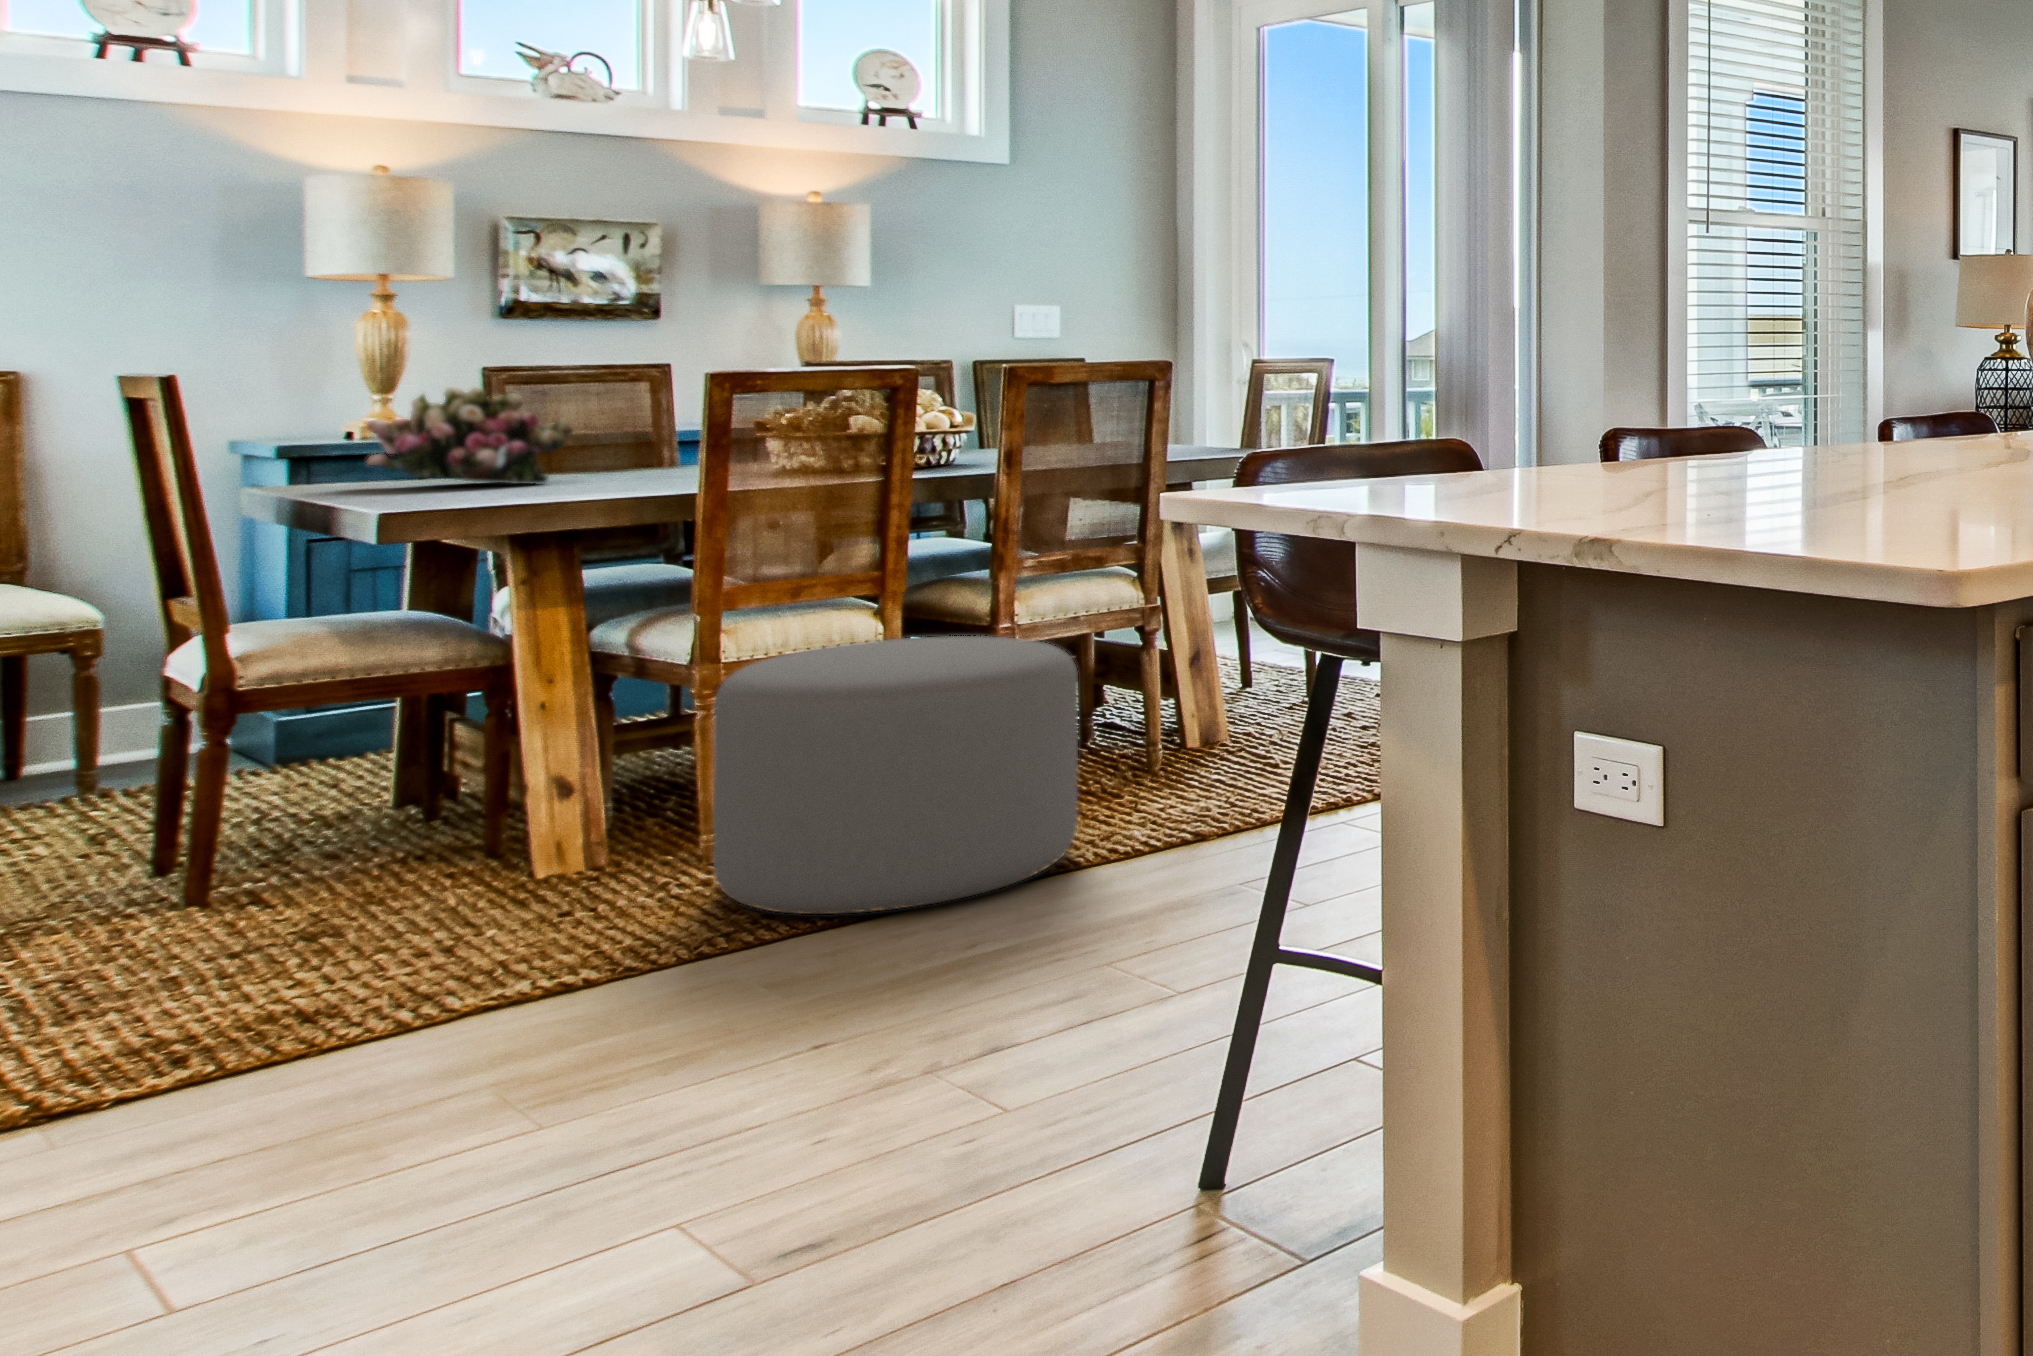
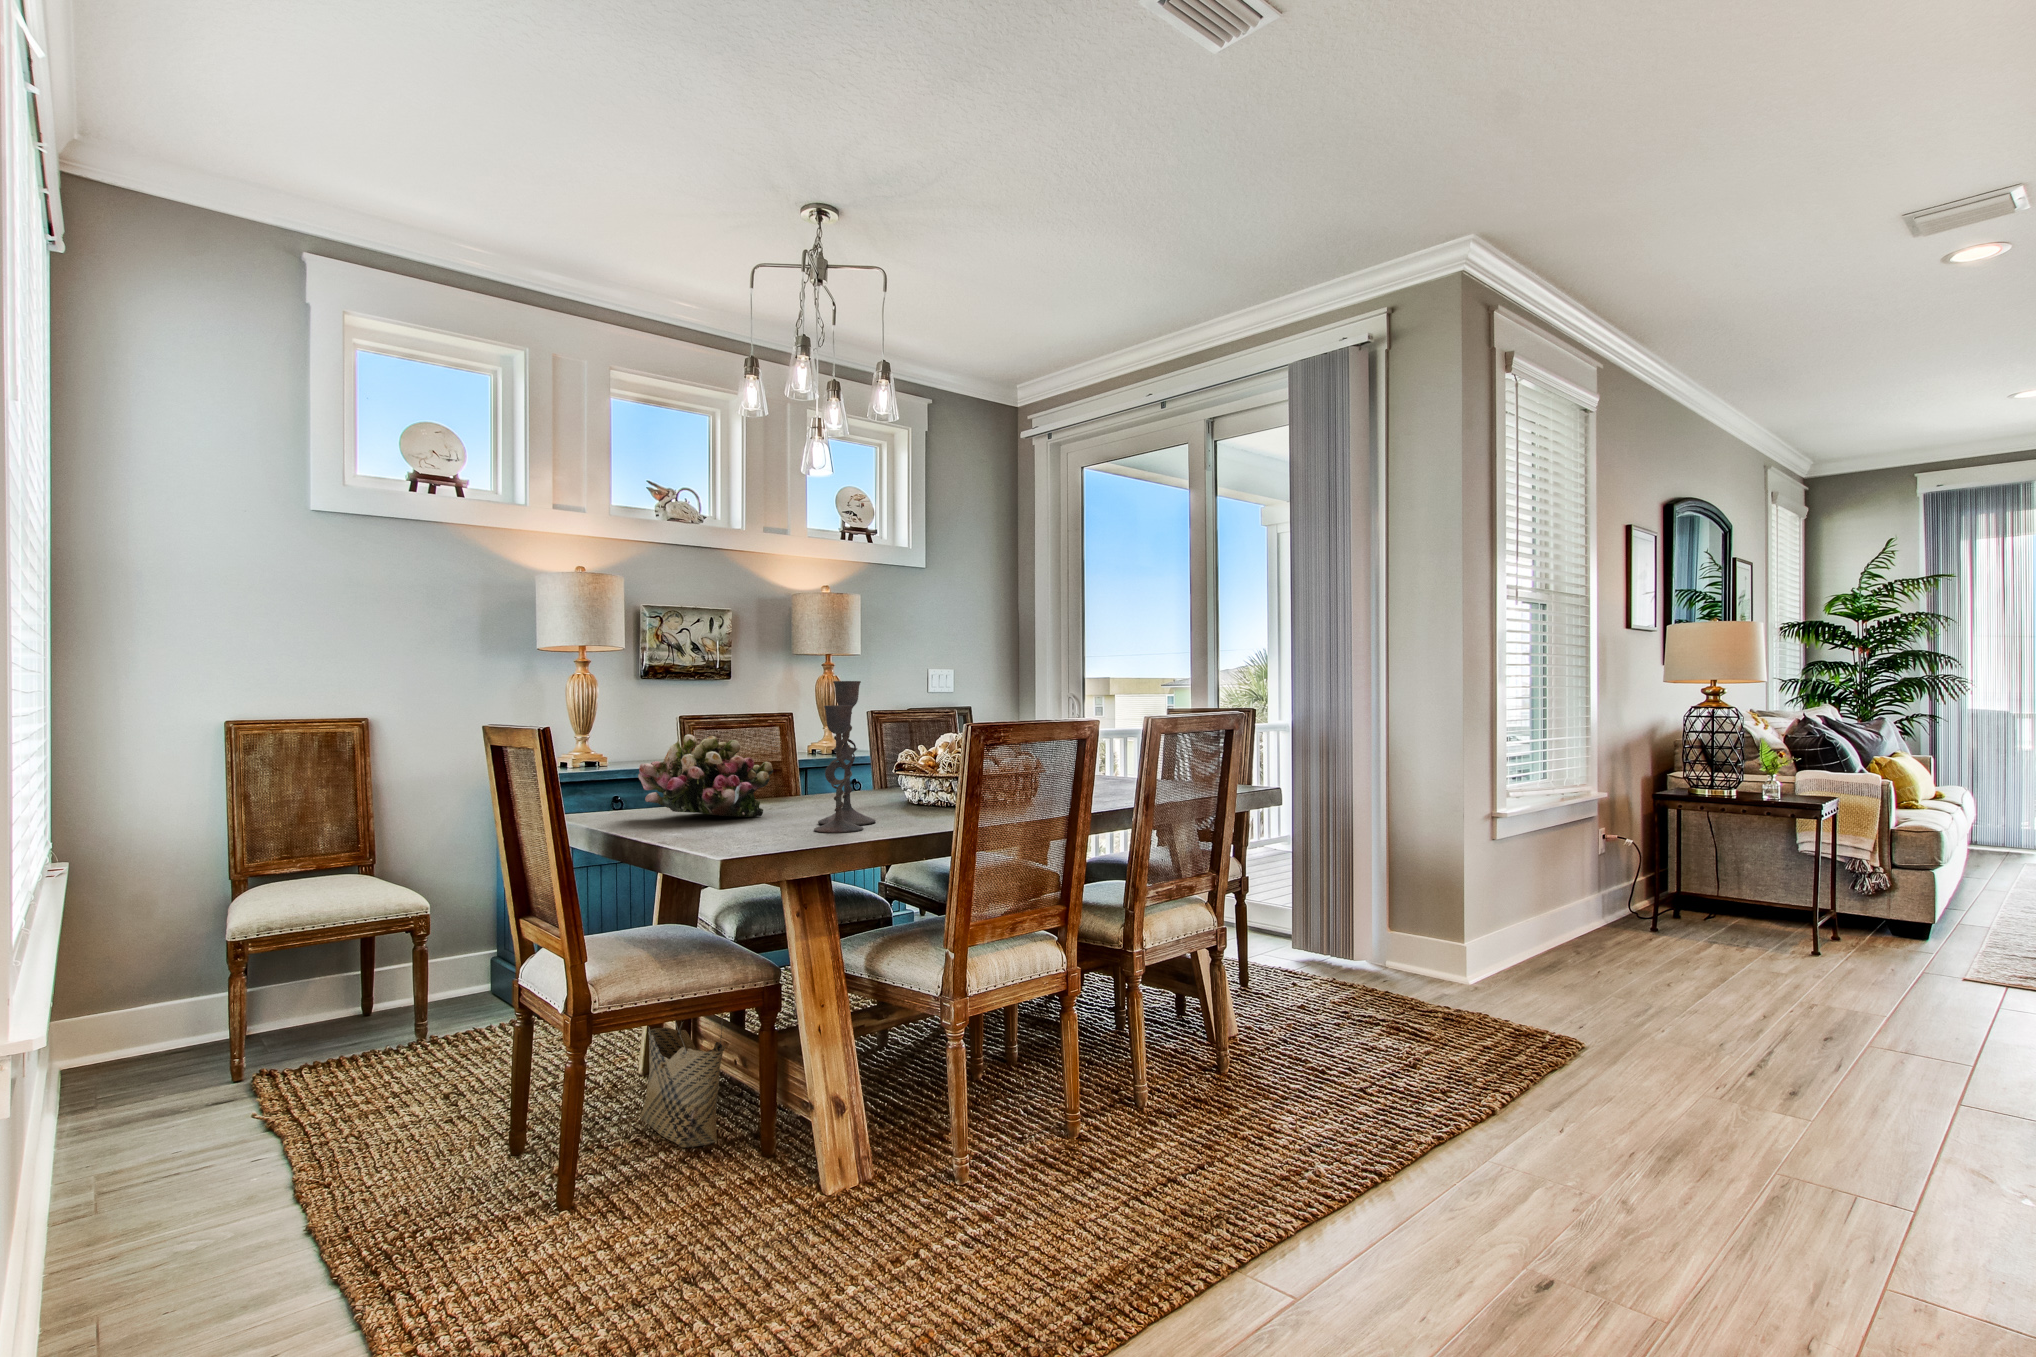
candlestick: none [566,323,674,494] -> present [814,681,876,833]
ottoman: present [713,636,1078,914] -> none [1014,974,1330,1296]
woven basket: none [347,670,453,852] -> present [641,1014,725,1147]

